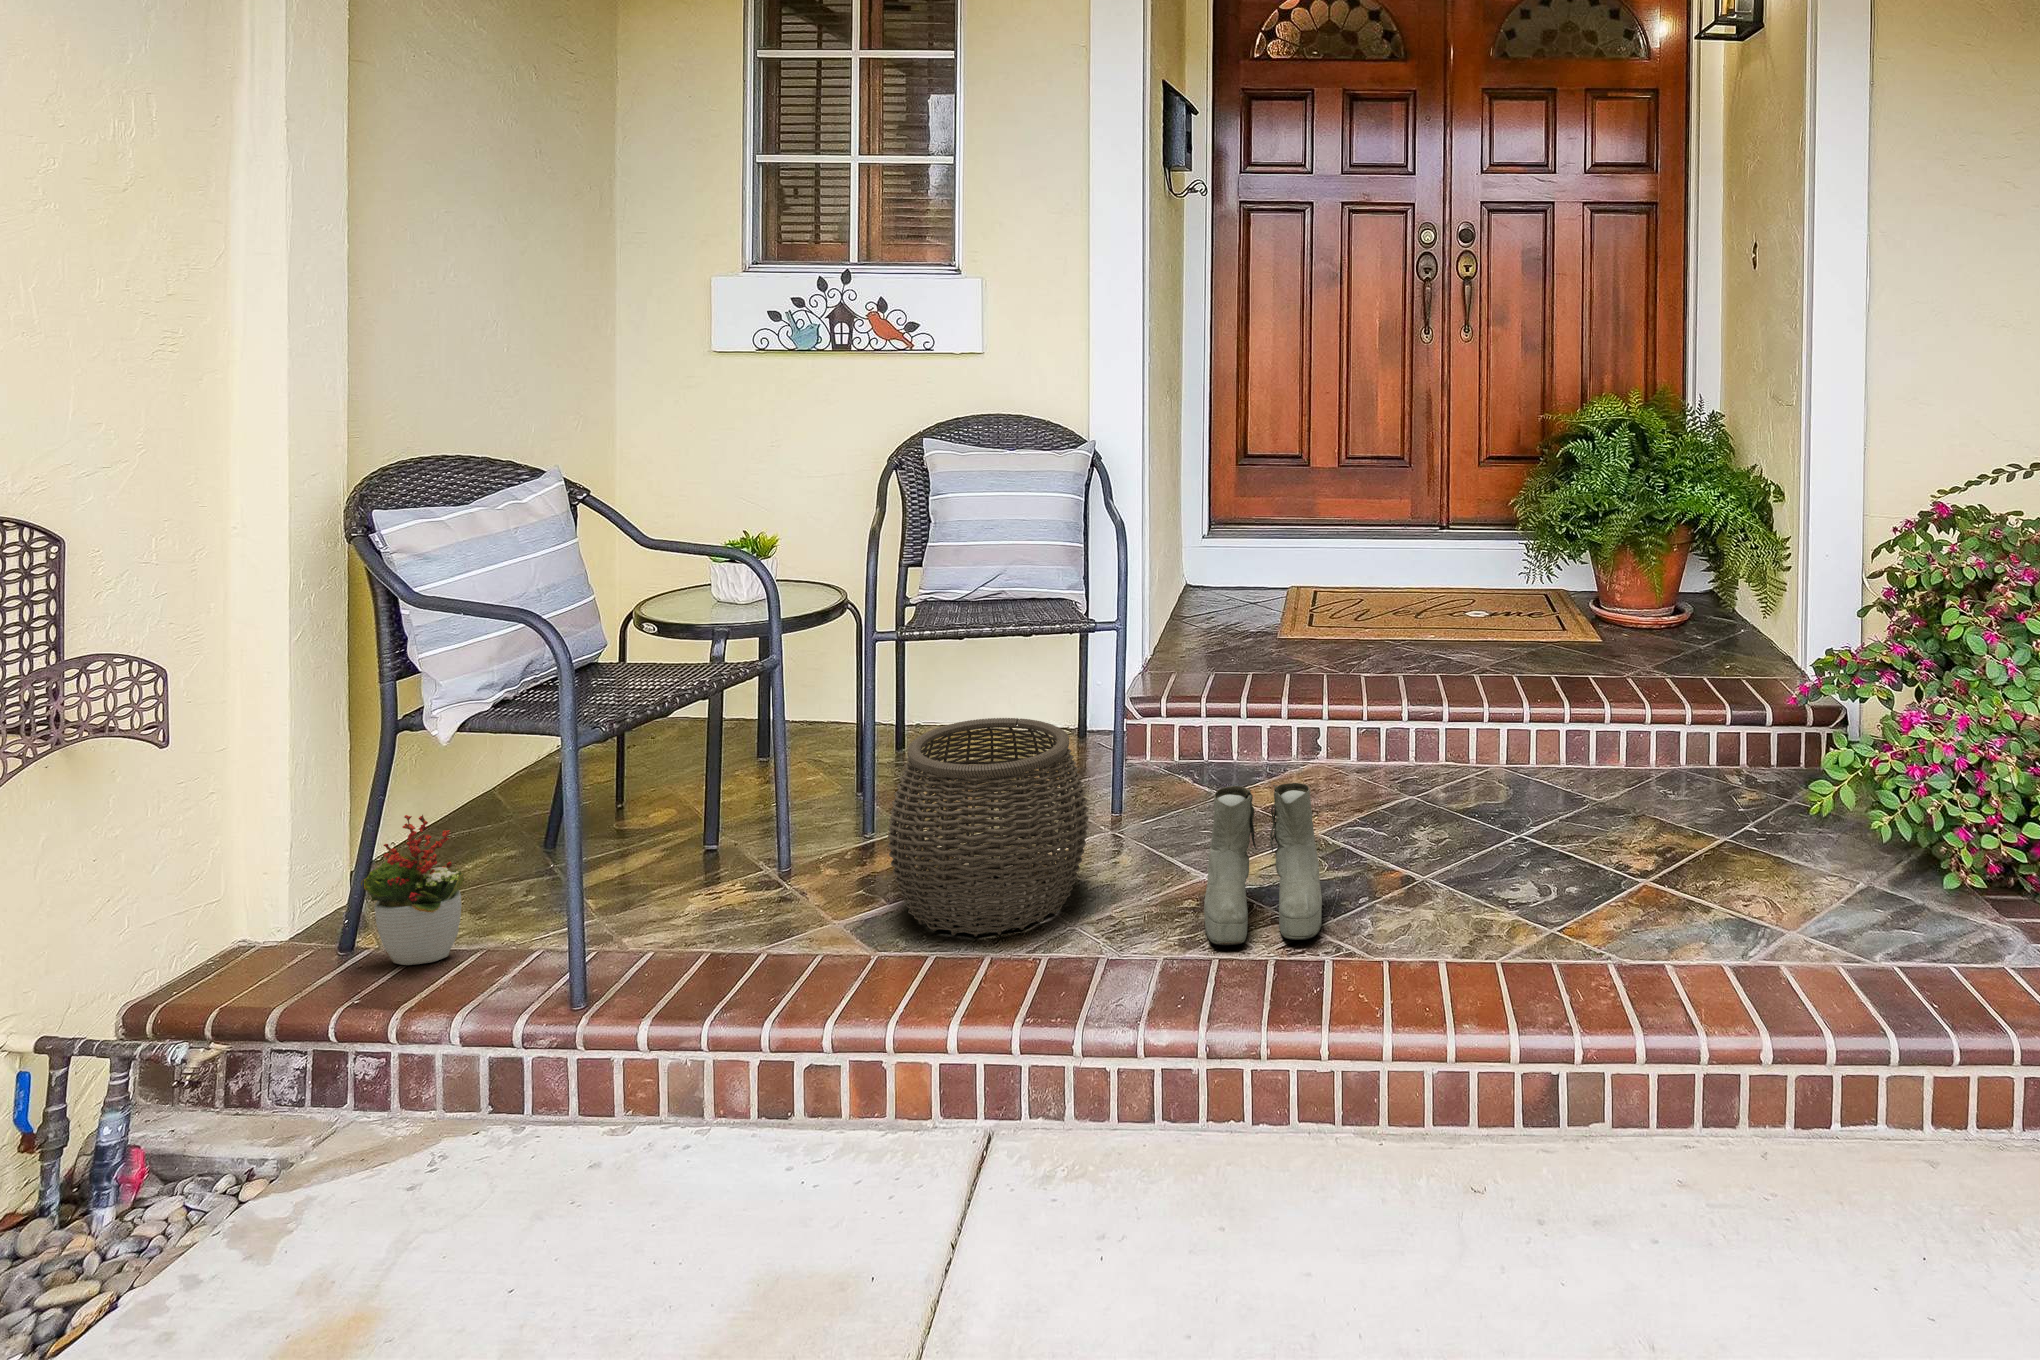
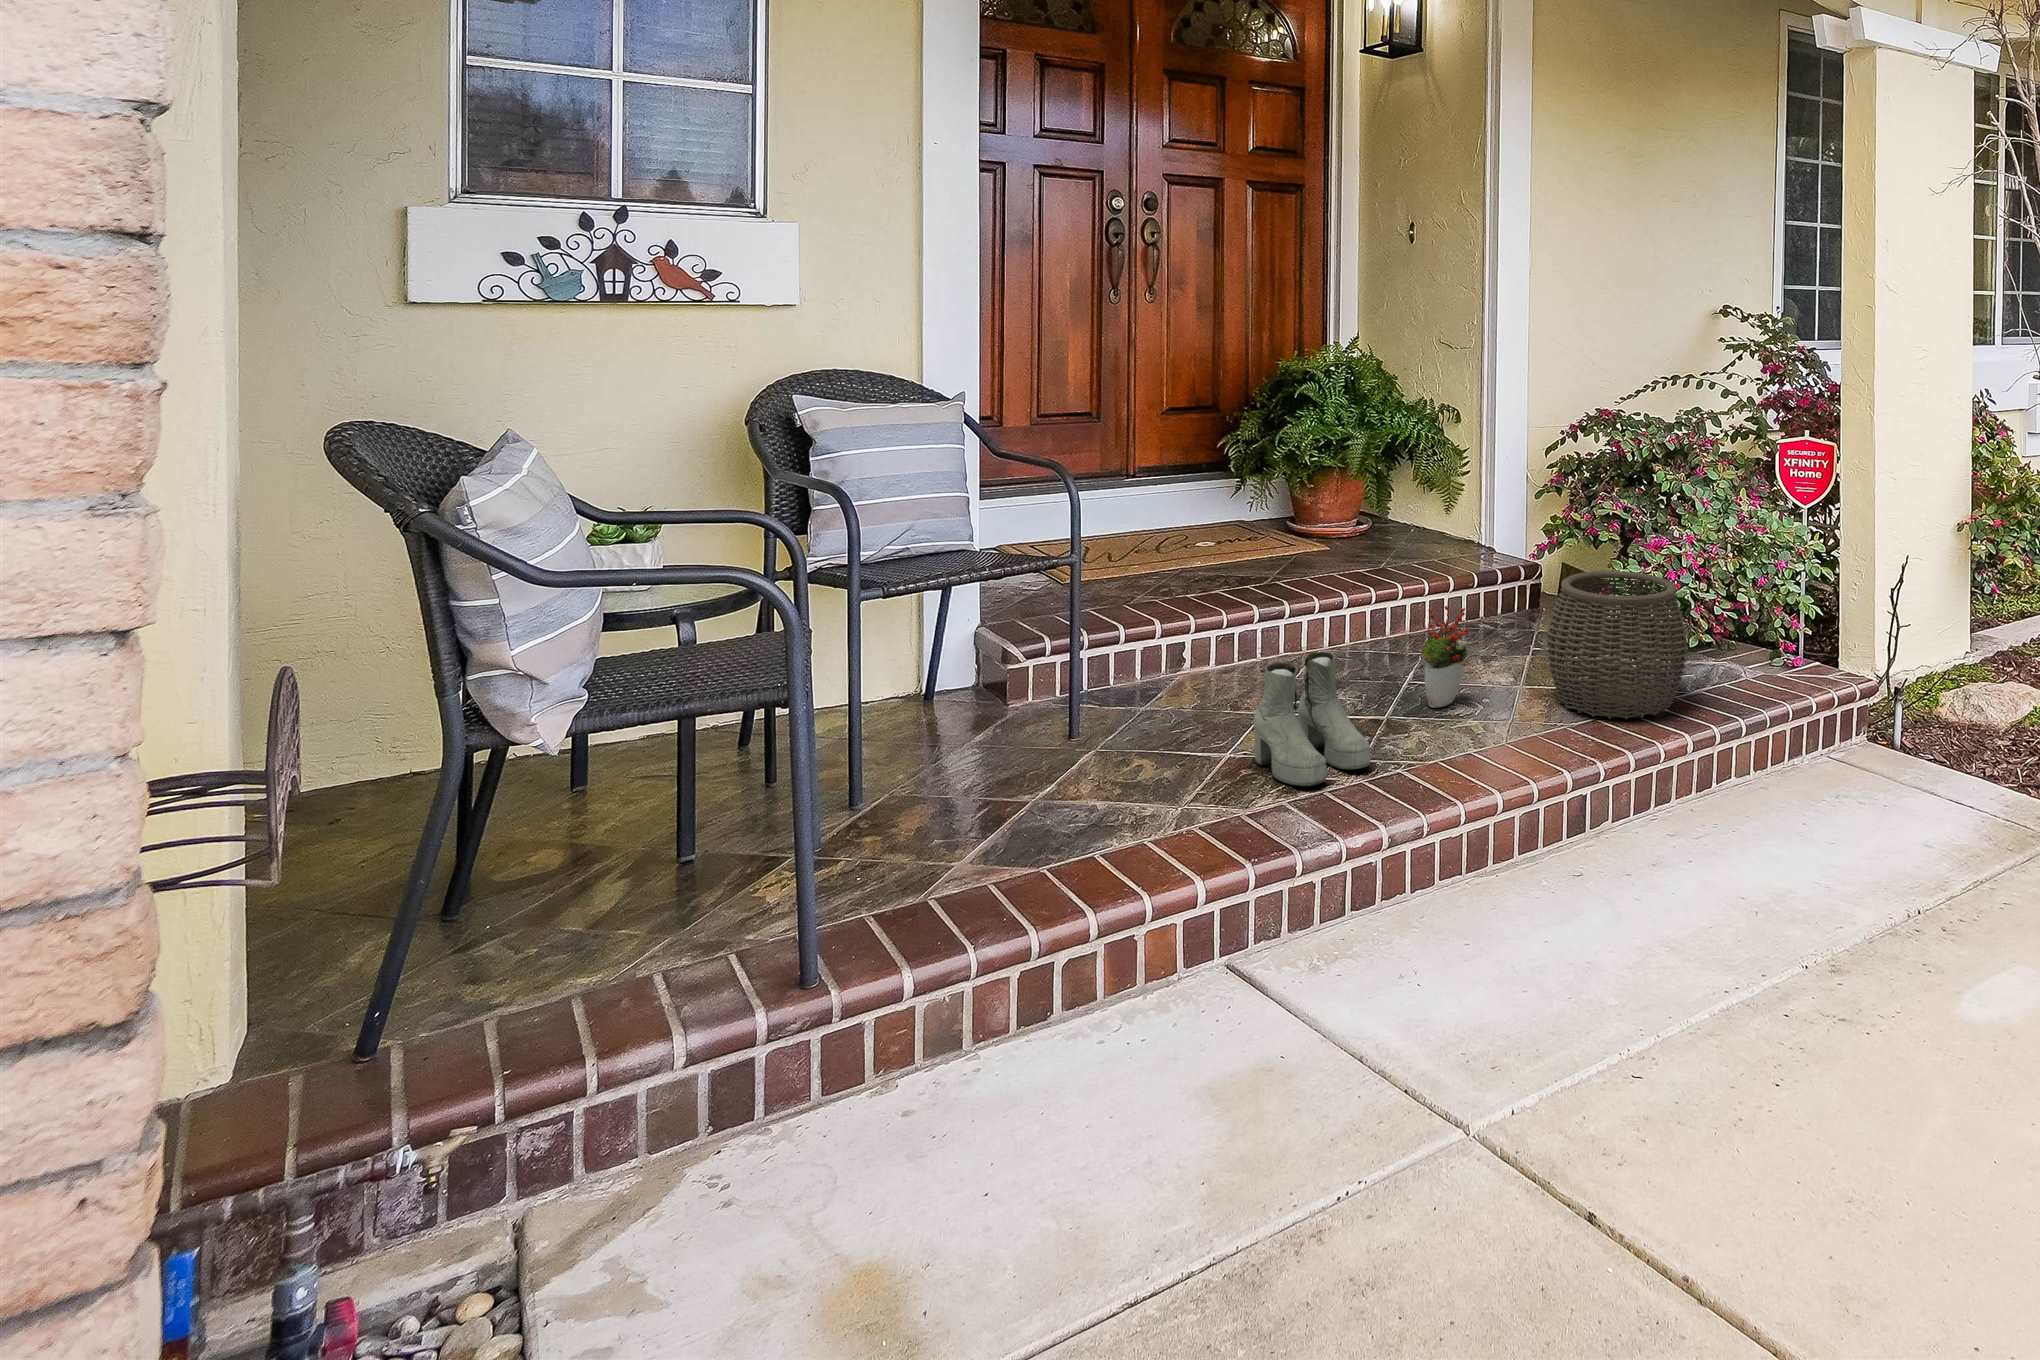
woven basket: present [888,718,1089,937] -> present [1546,571,1688,719]
decorative plant: present [361,815,464,965] -> present [1421,605,1469,708]

